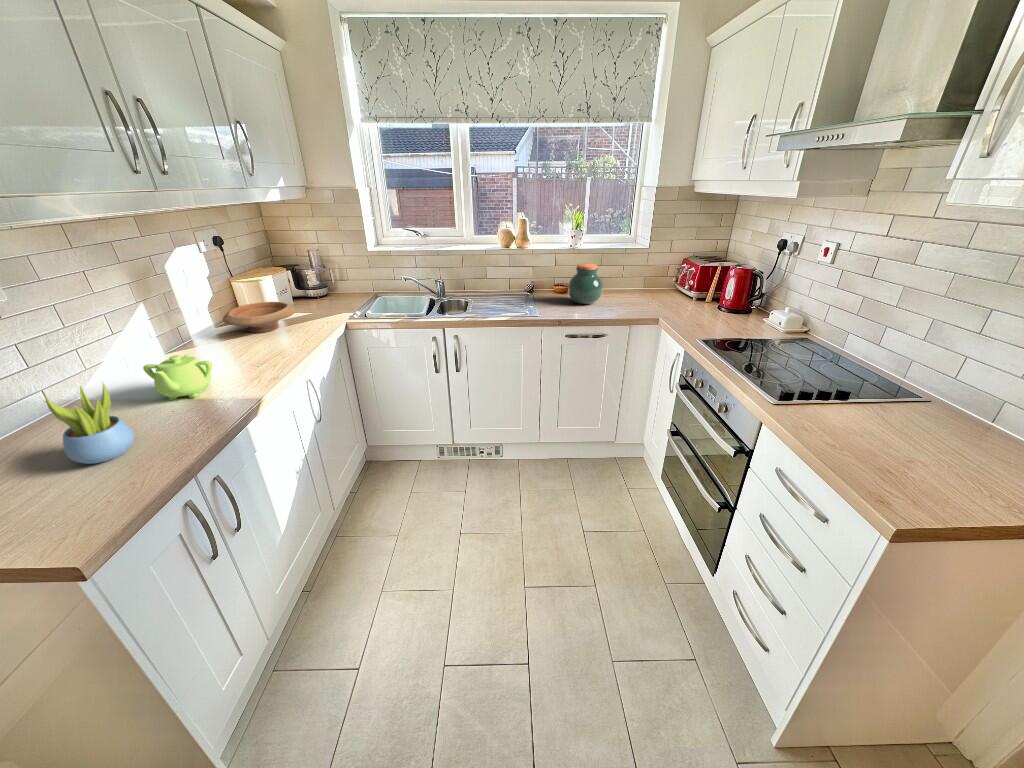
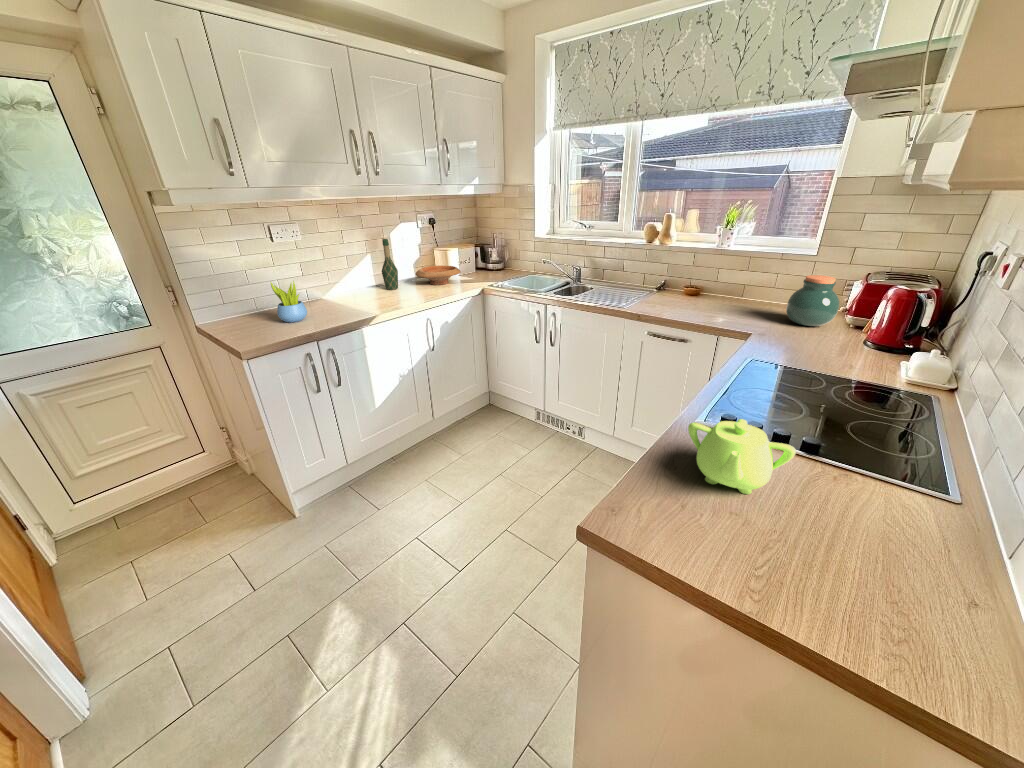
jar: present [568,263,603,304] -> present [786,275,839,326]
wine bottle: none [169,277,211,355] -> present [382,239,398,290]
teapot: present [143,355,212,400] -> present [688,419,796,494]

